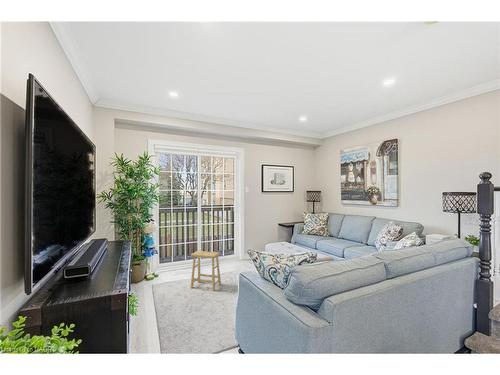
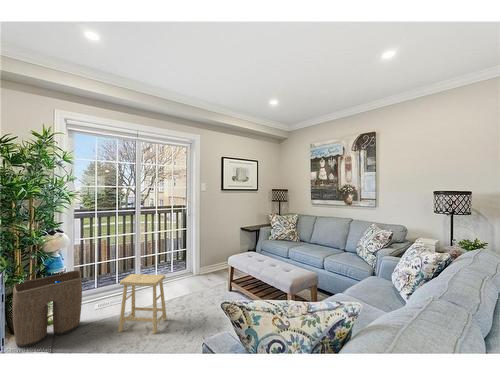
laundry basket: none [132,246,168,290] -> present [13,270,82,348]

